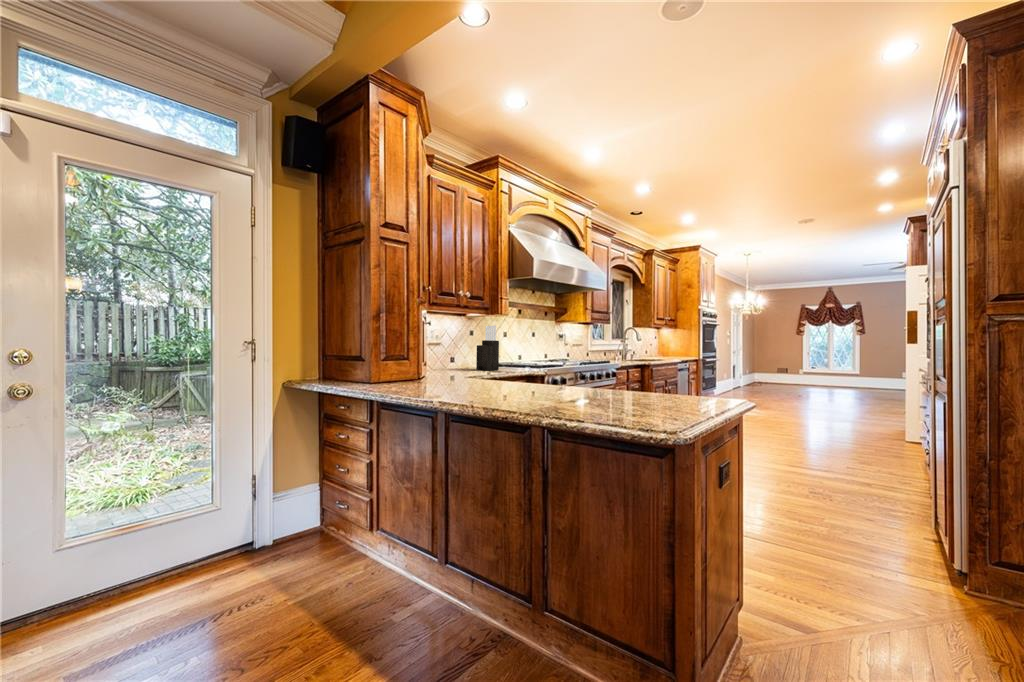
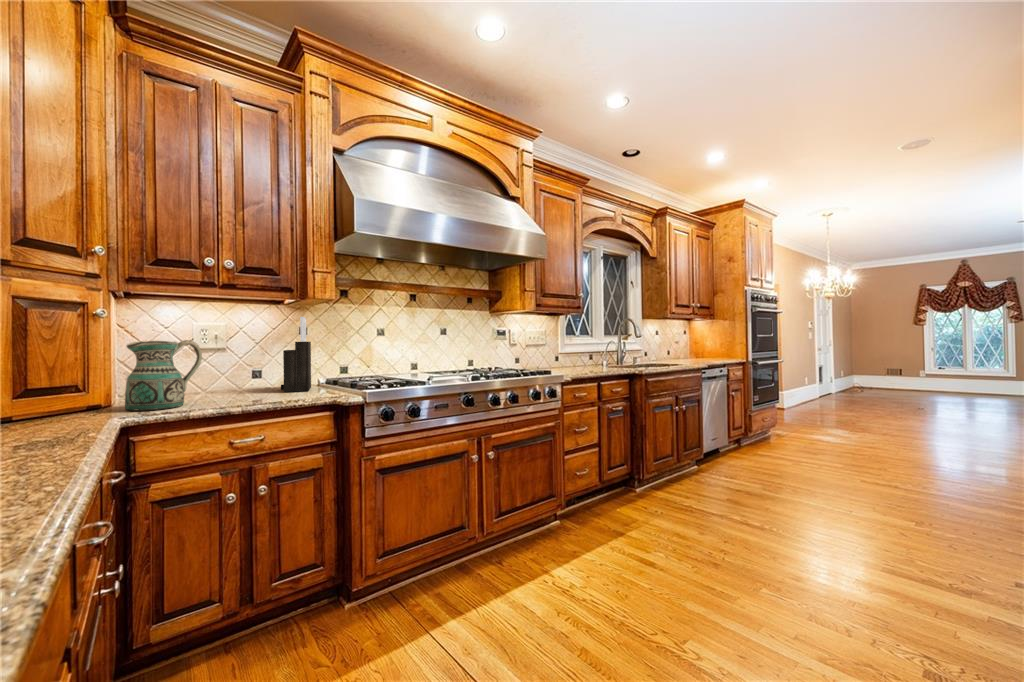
ceramic pitcher: none [441,339,467,377] -> present [125,340,202,410]

